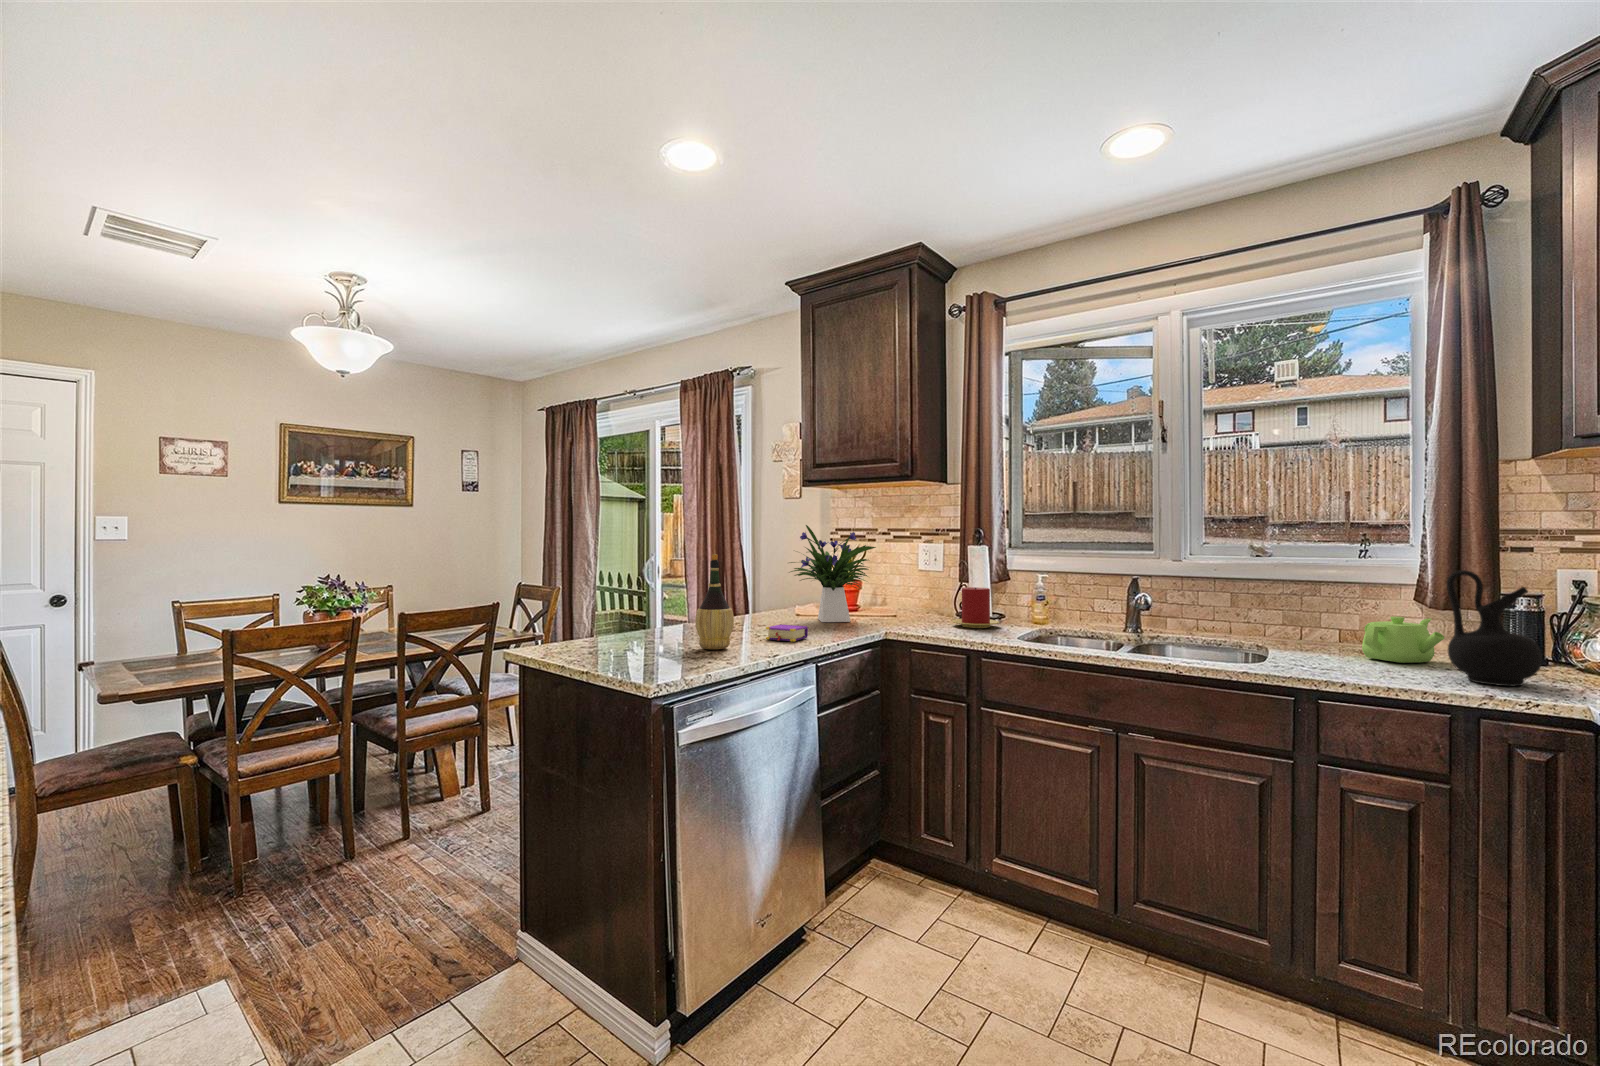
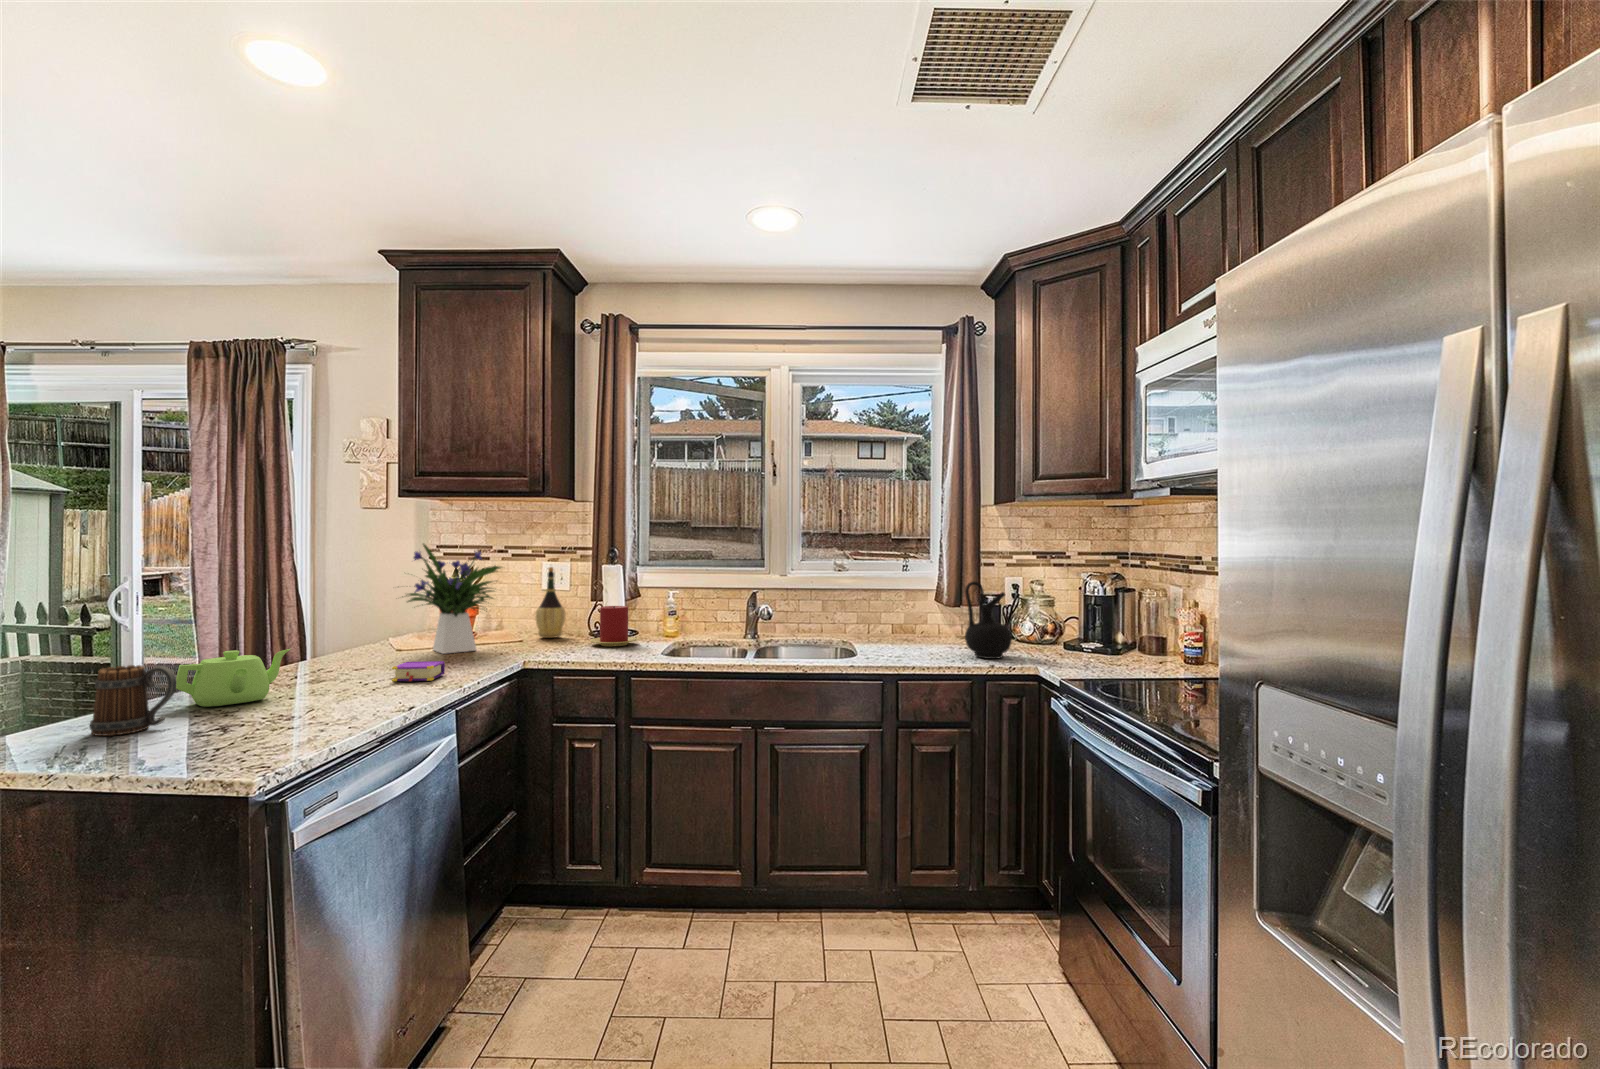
wine bottle: present [695,554,734,649] -> present [535,567,566,638]
mug: none [569,608,613,655] -> present [90,665,176,736]
teapot: present [1362,617,1444,663] -> present [176,649,290,707]

